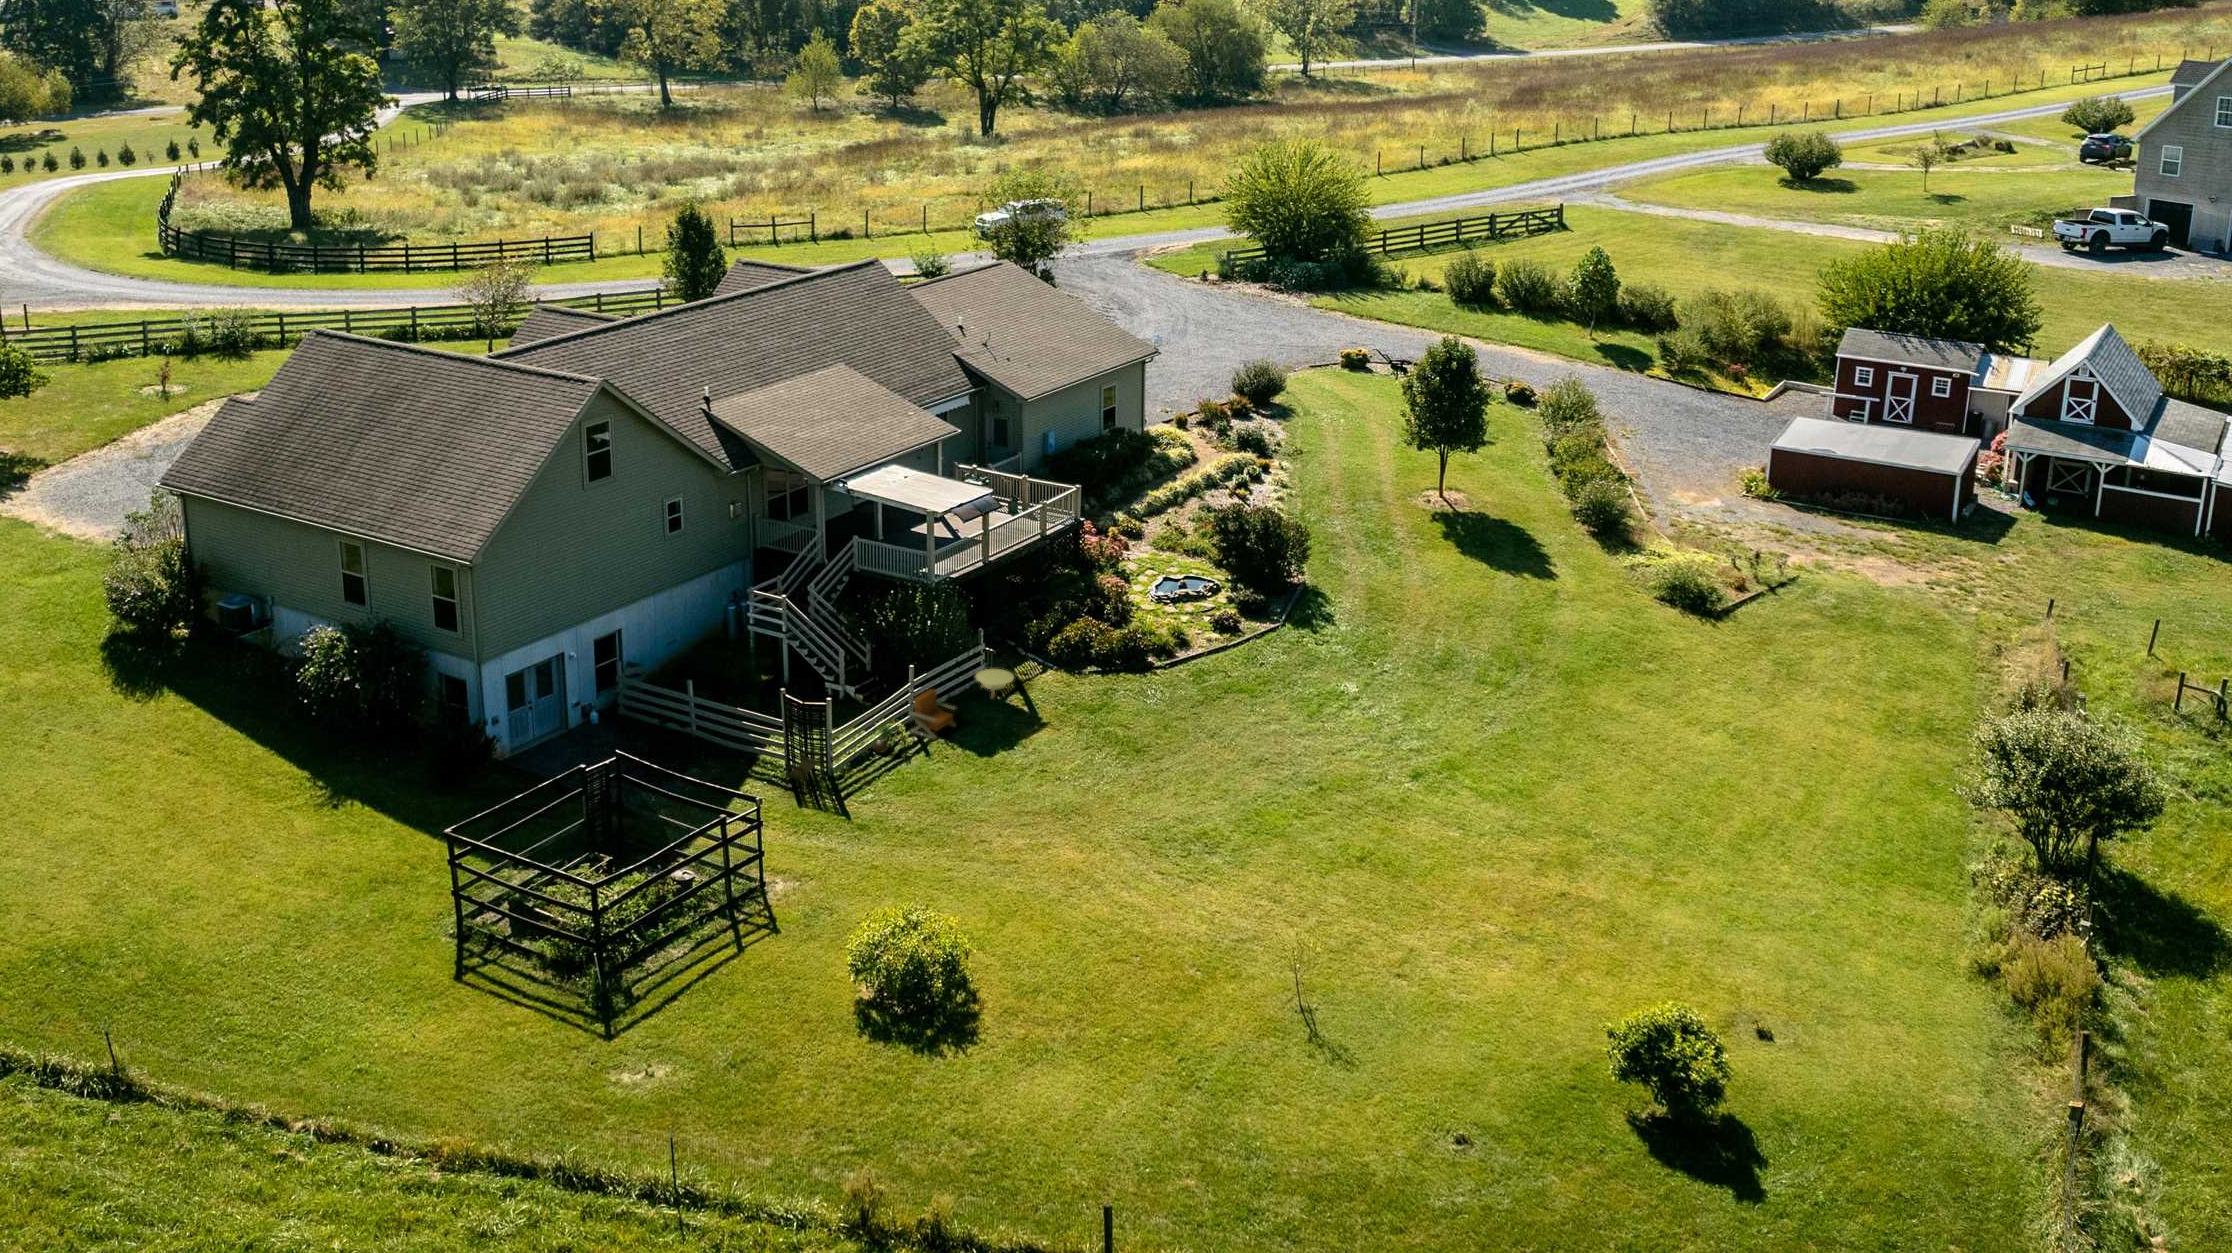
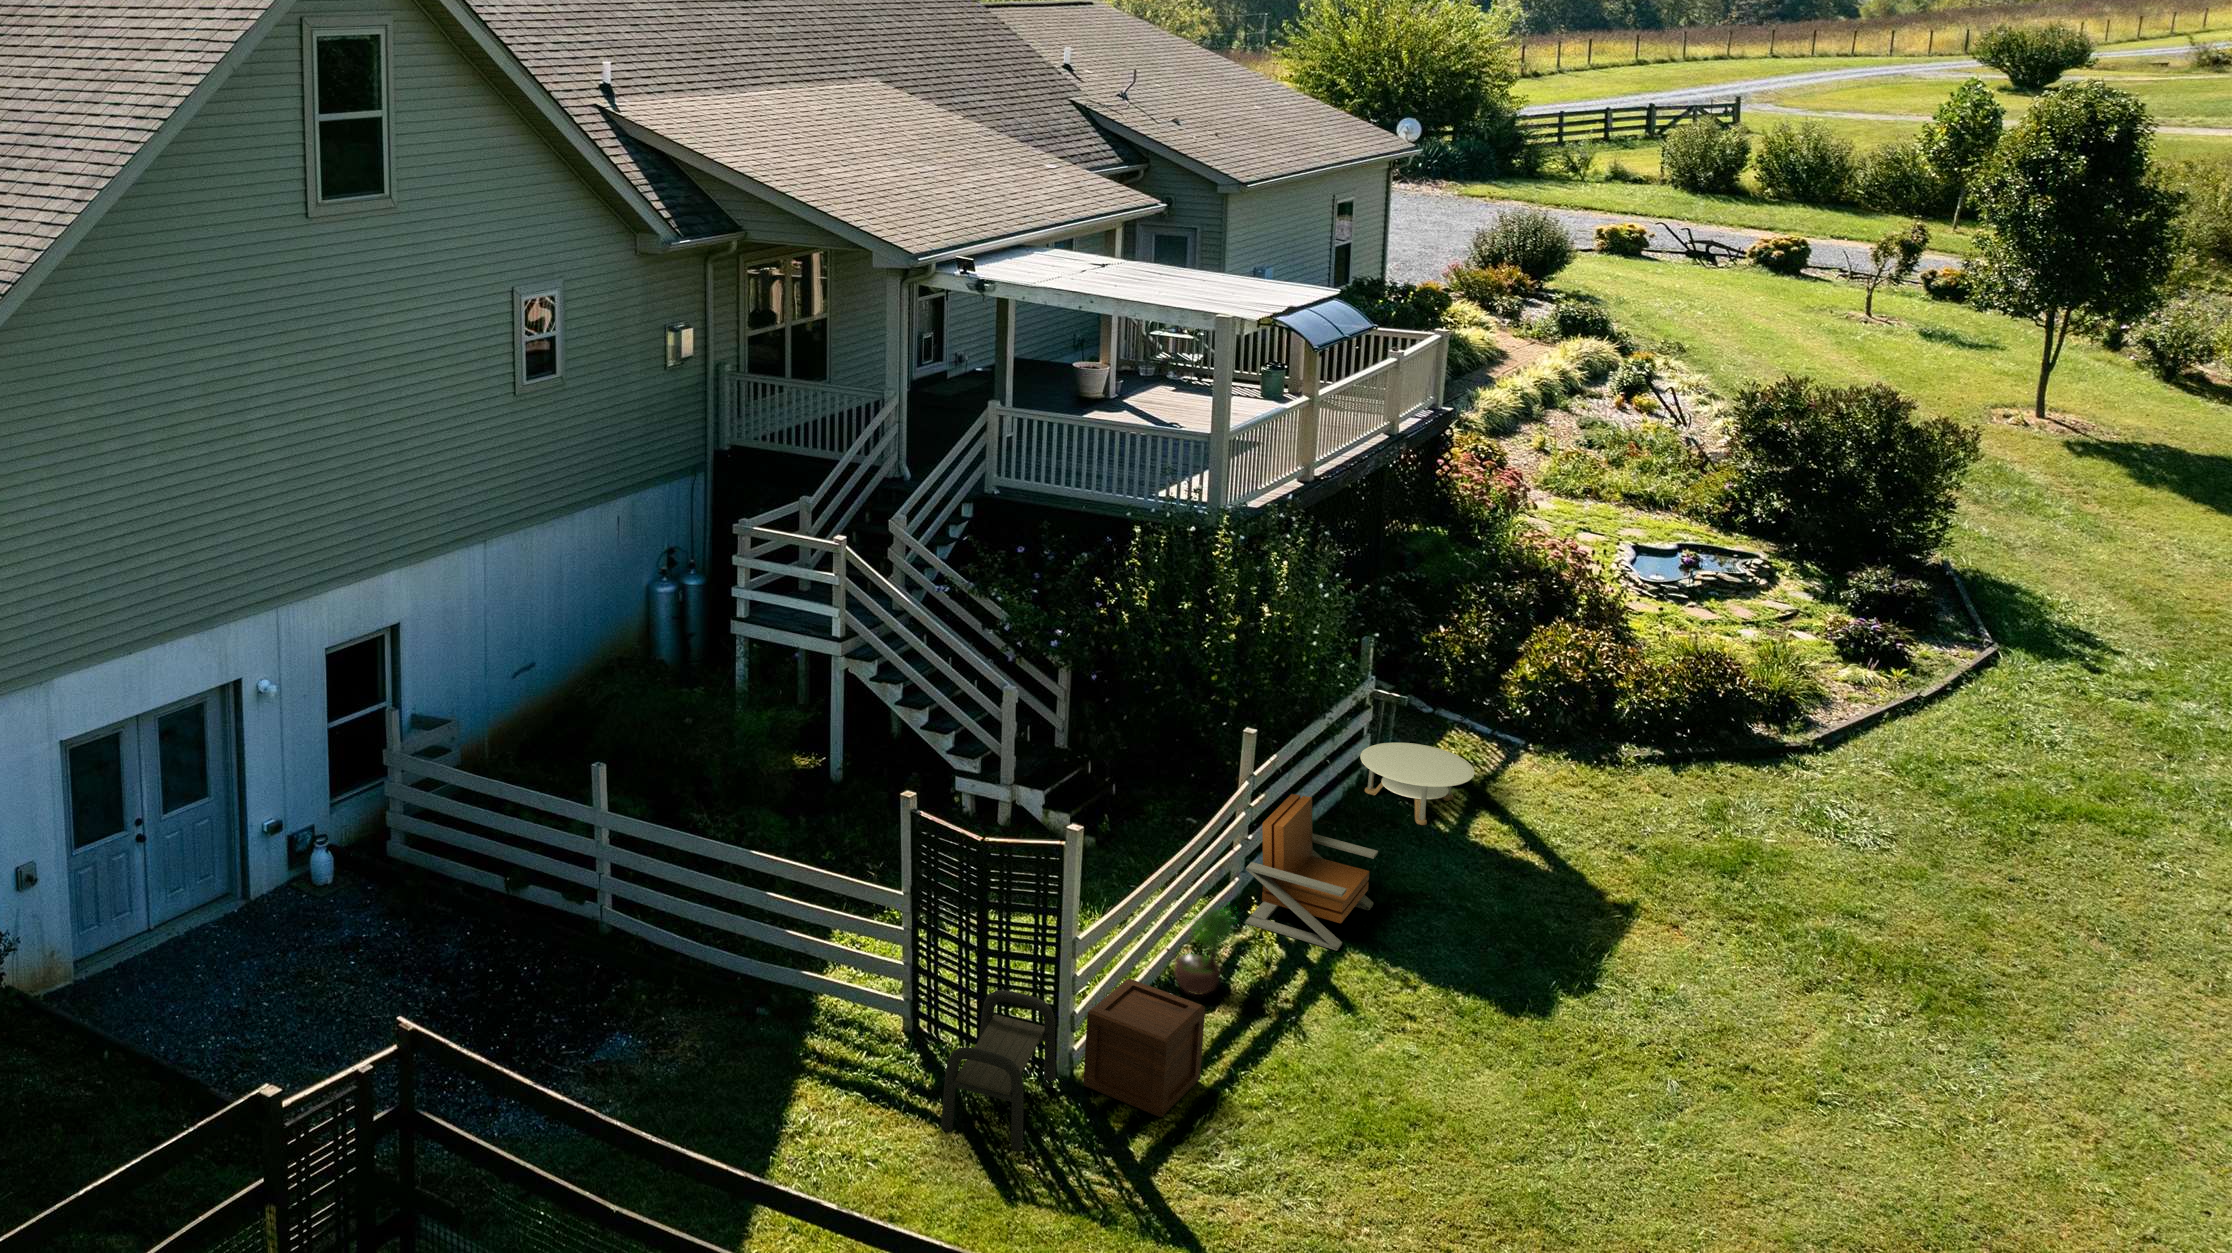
wooden crate: none [832,746,869,786] -> present [1083,978,1205,1117]

